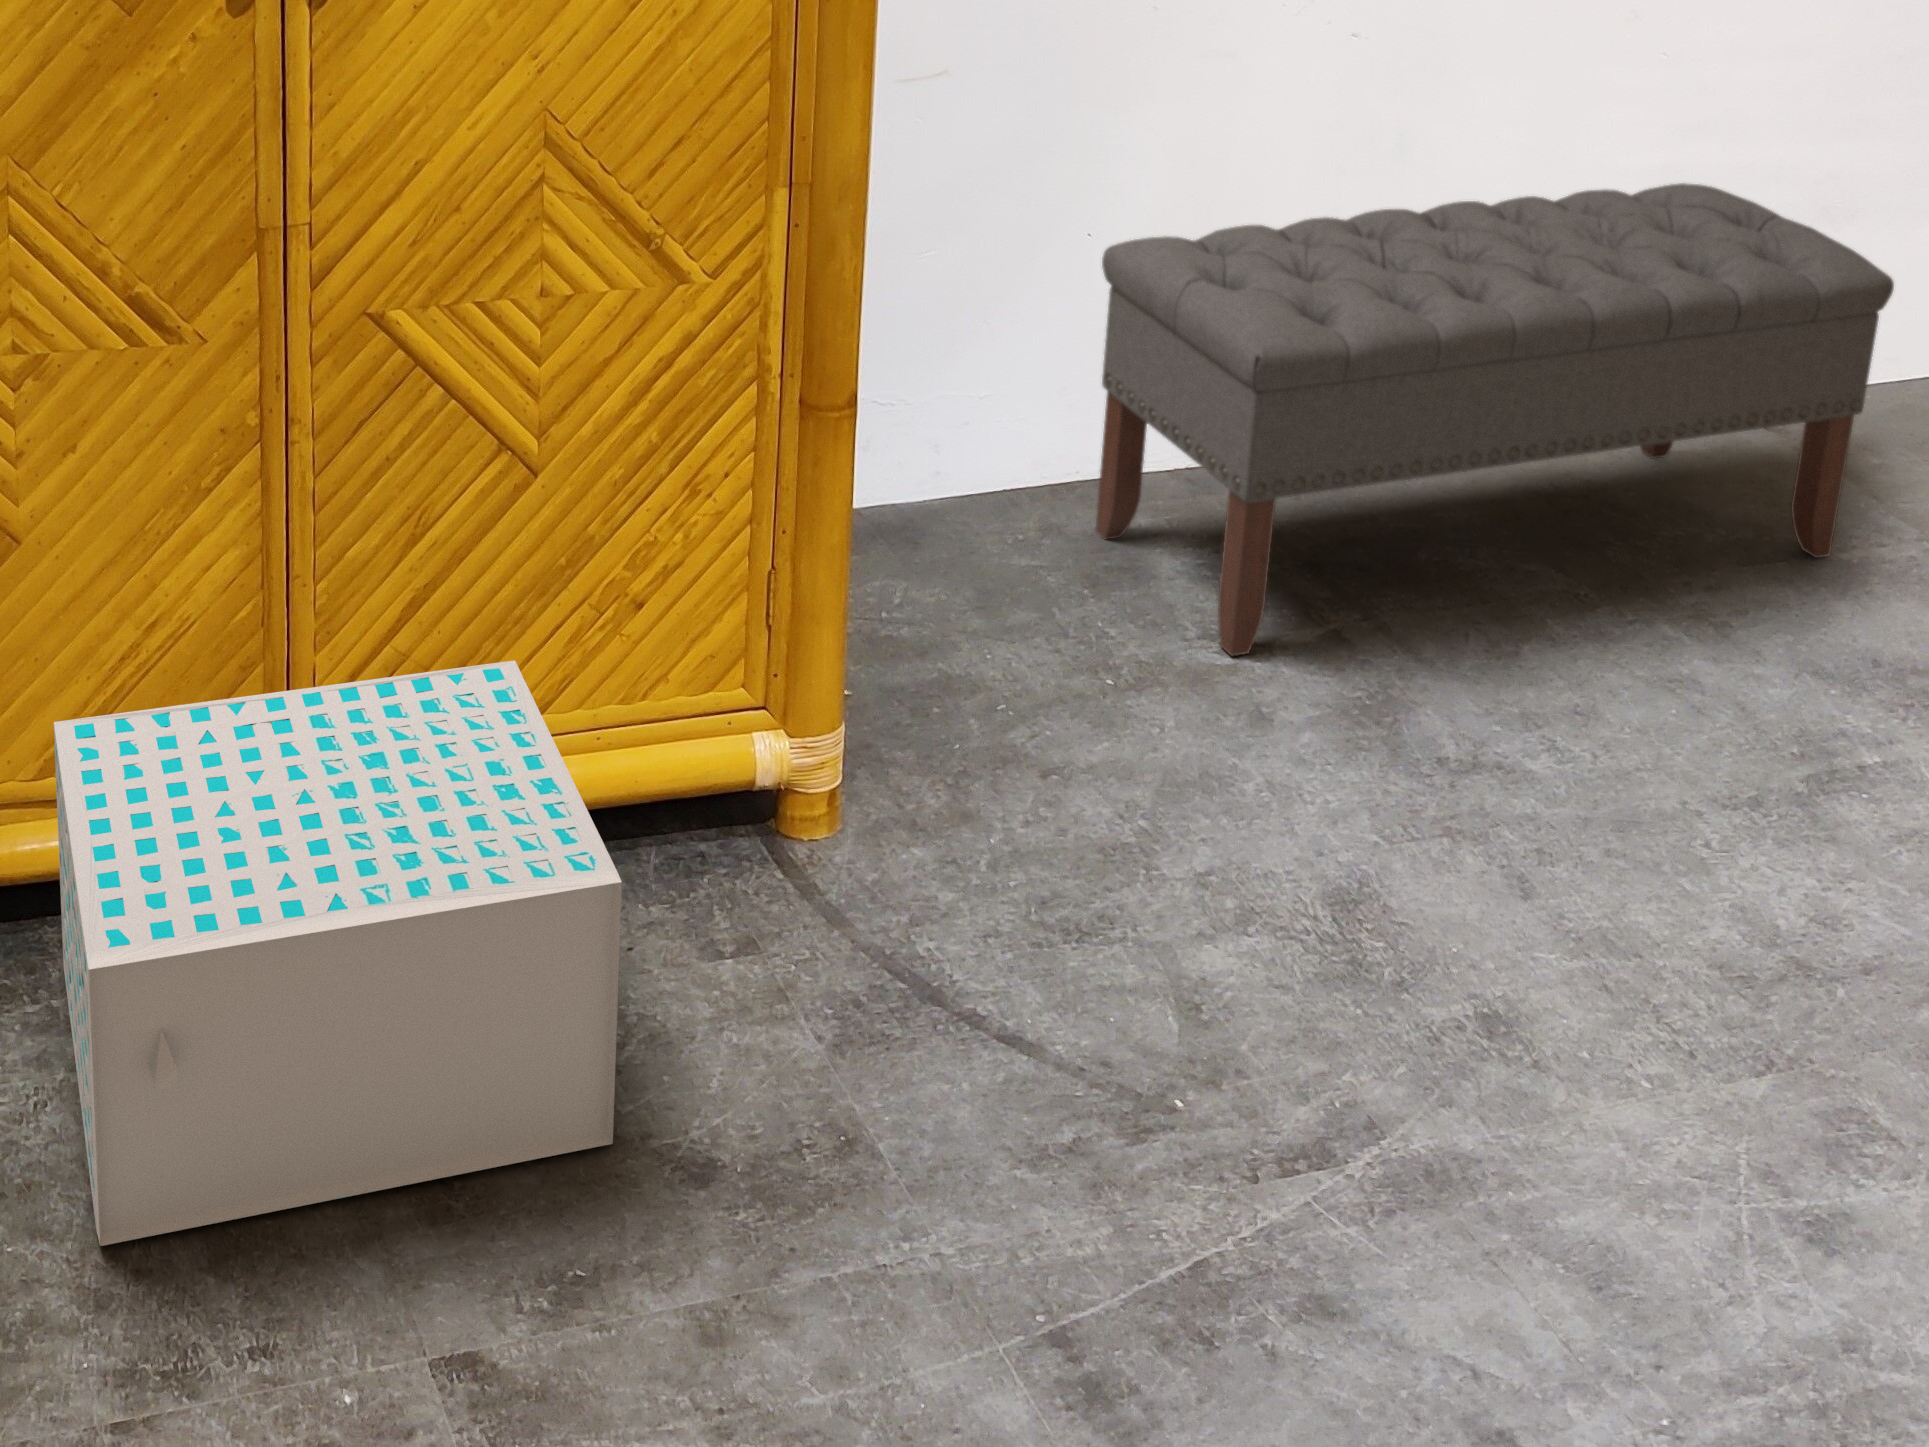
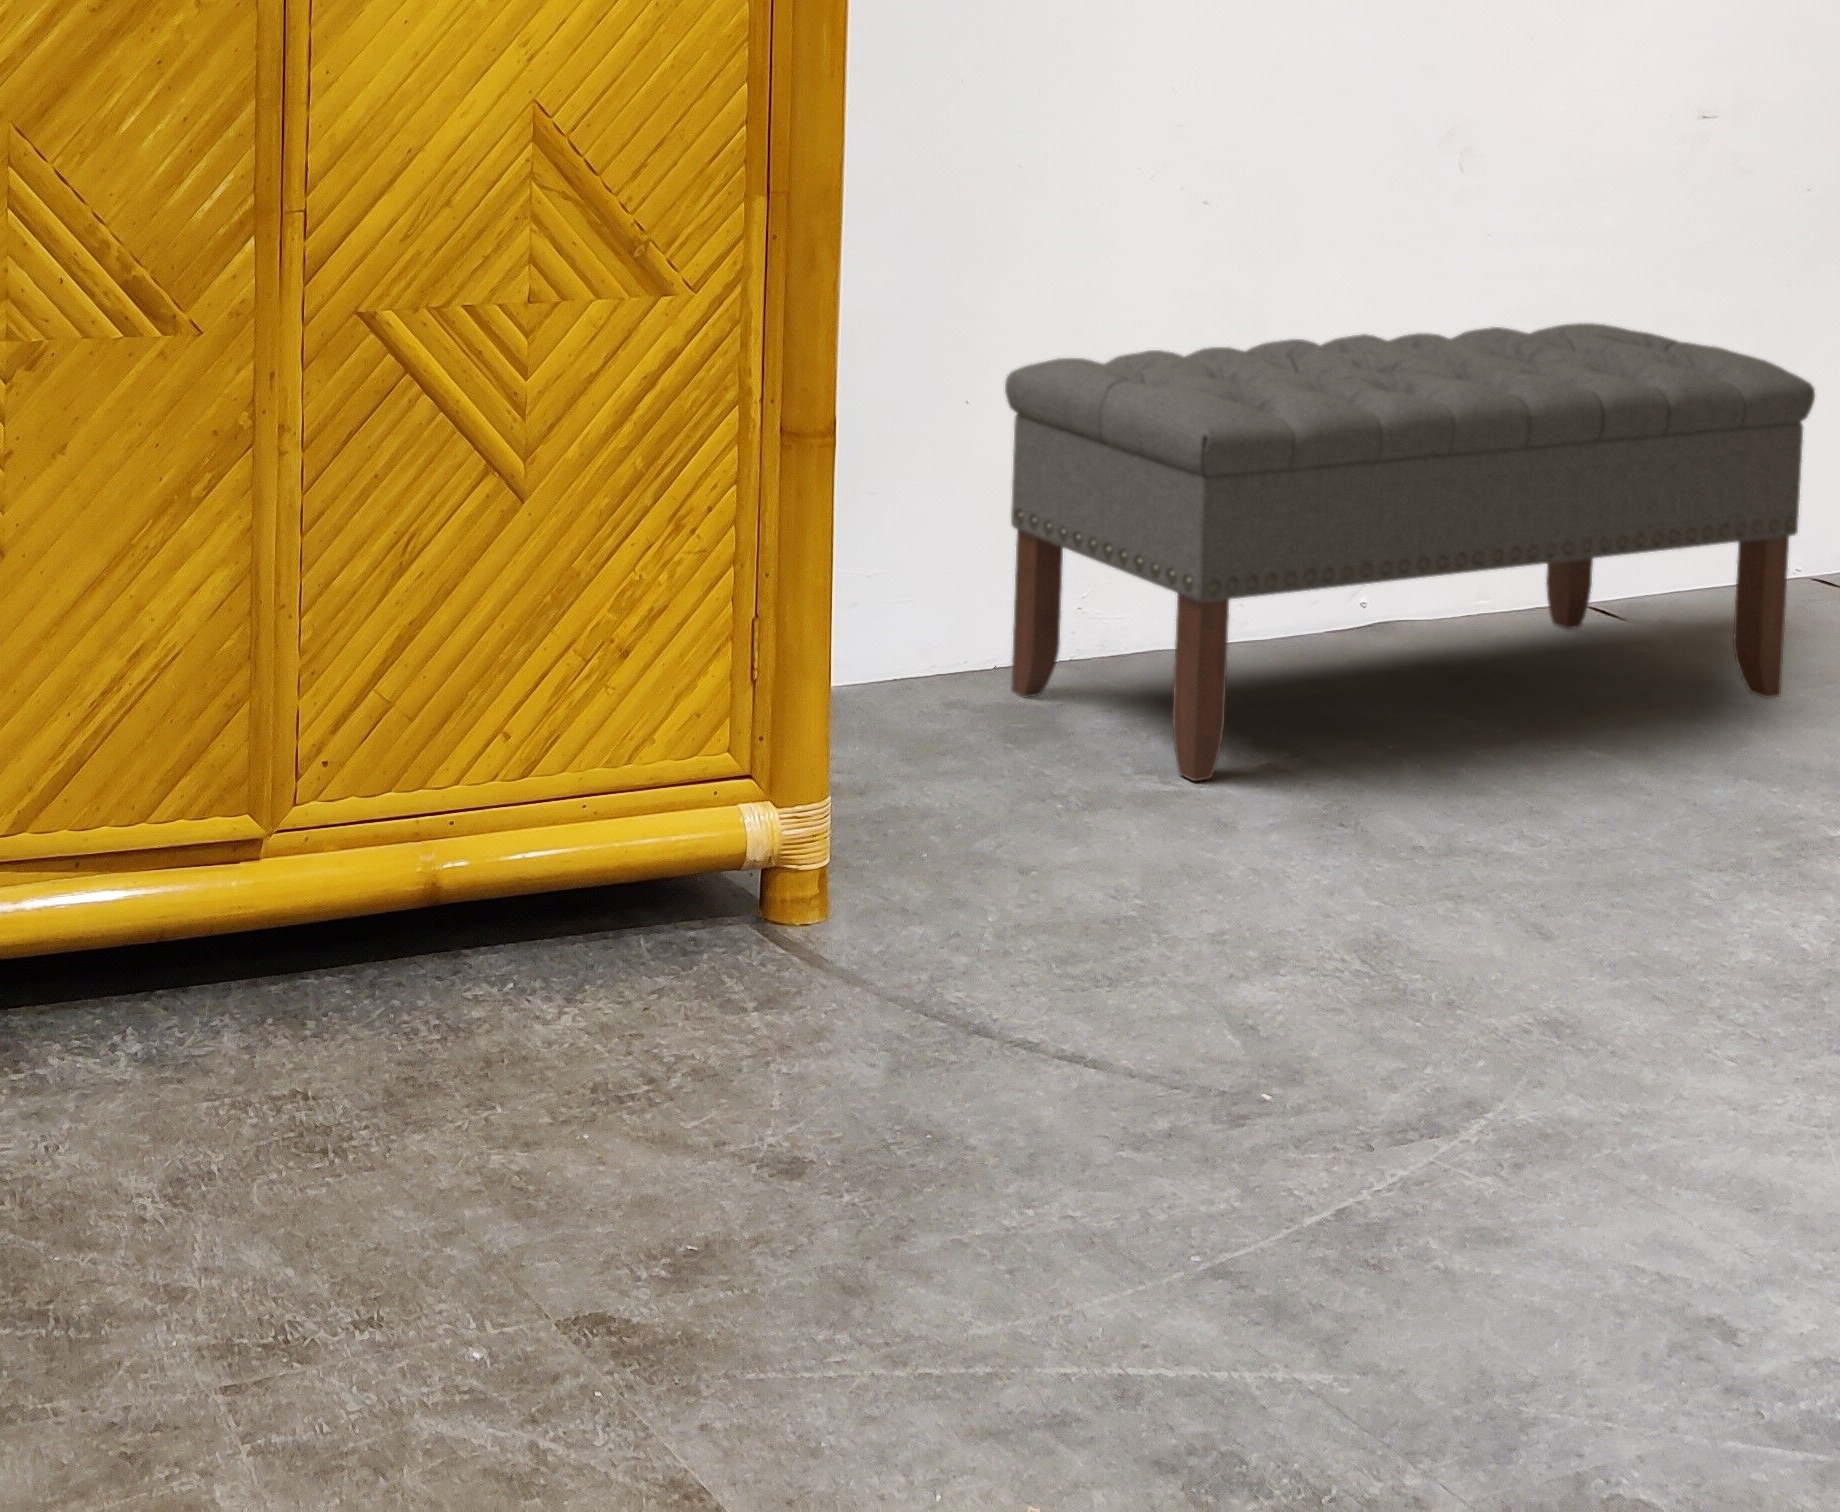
storage box: present [54,660,622,1246] -> none [38,693,703,1254]

